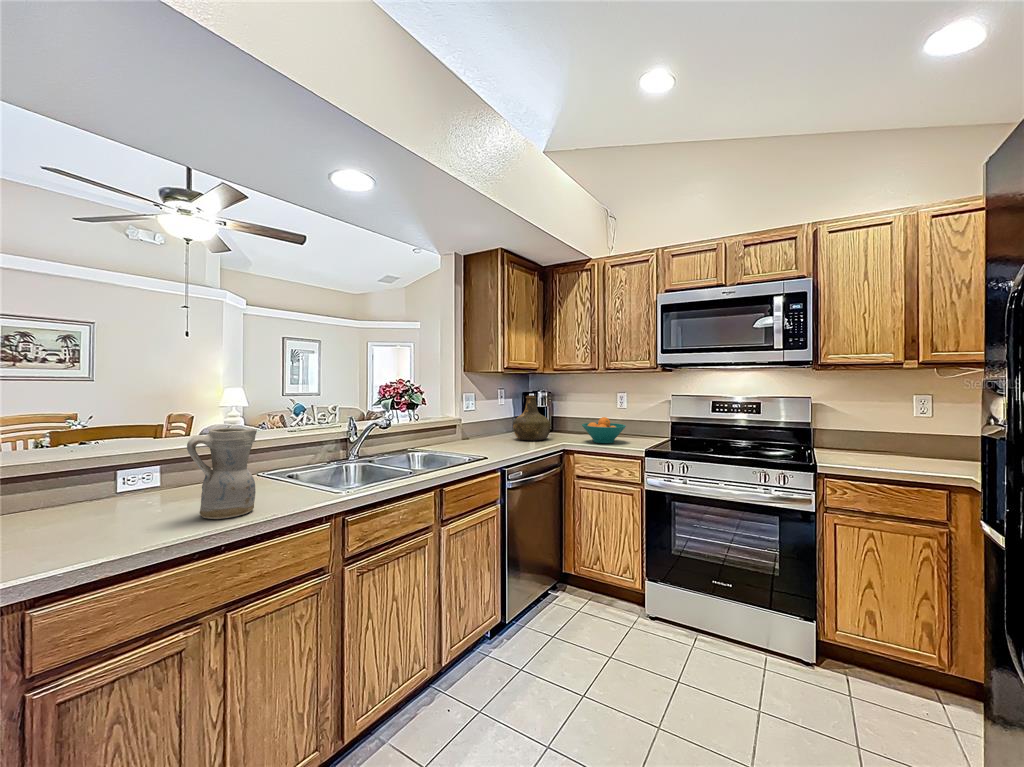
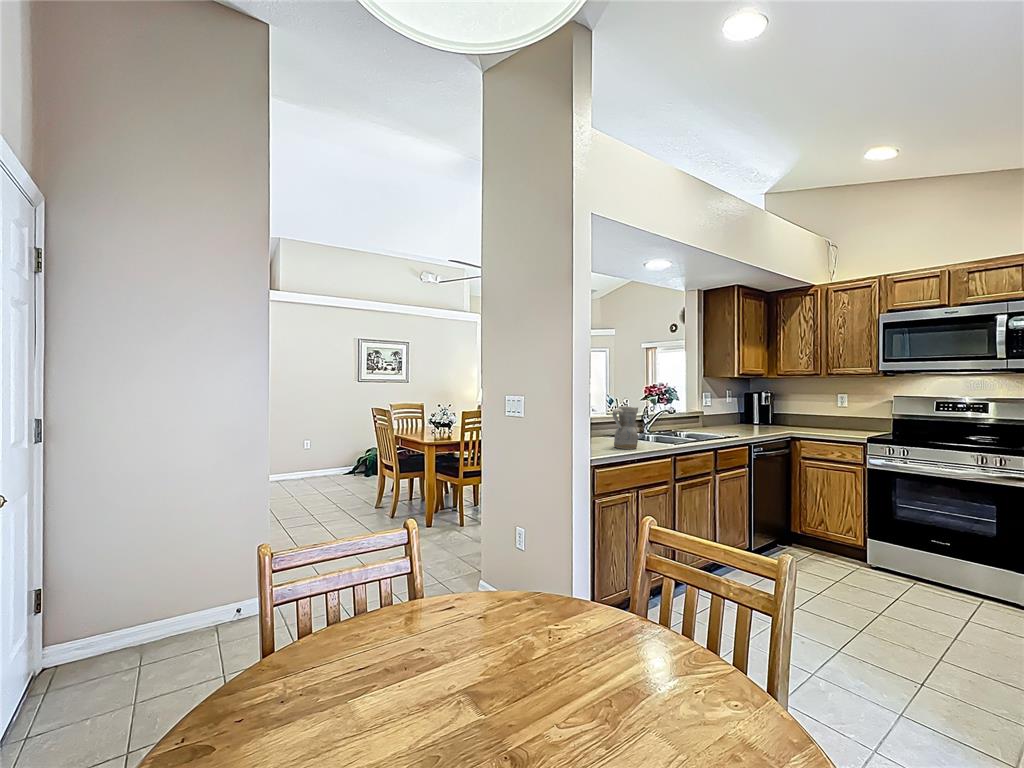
bottle: present [513,396,550,440] -> none [744,395,777,429]
fruit bowl: present [582,417,626,443] -> none [806,413,848,433]

